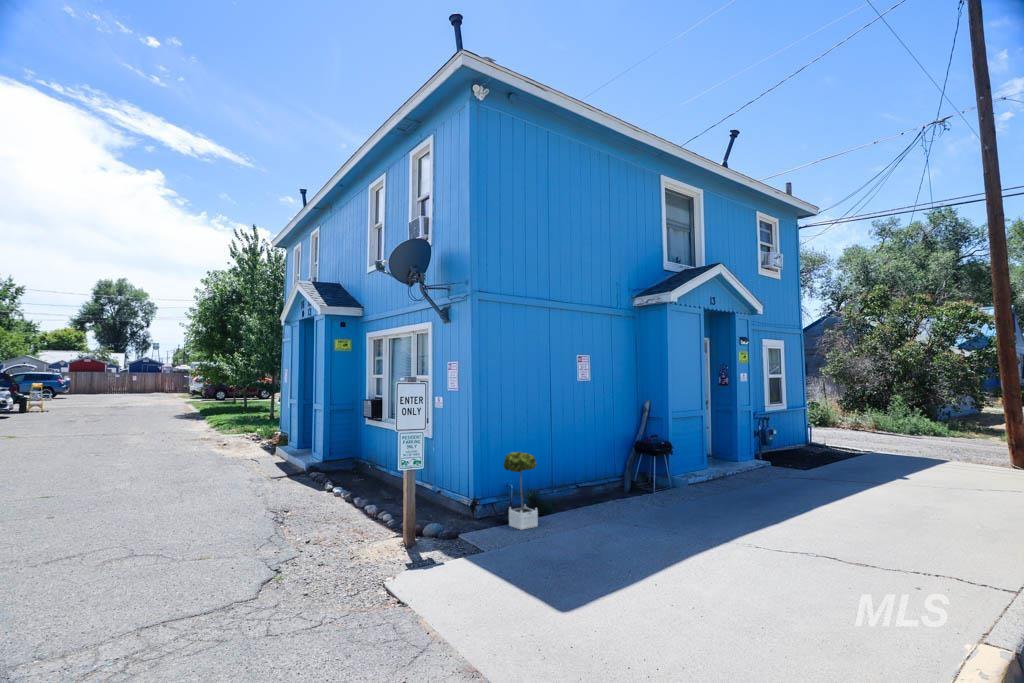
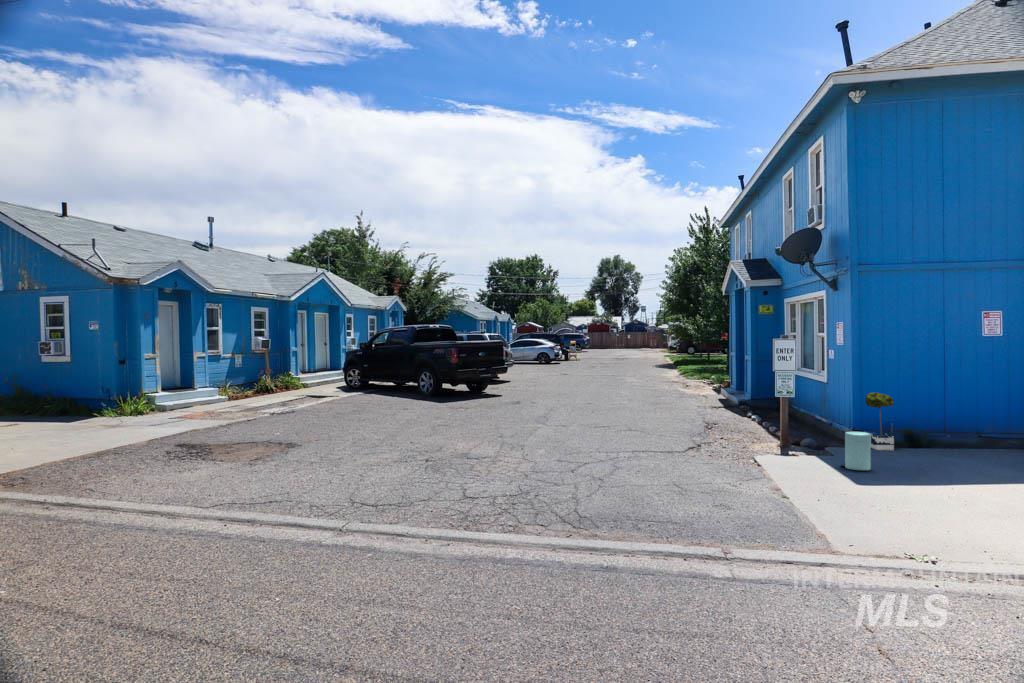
trash can: none [516,520,558,585] -> present [841,432,871,470]

